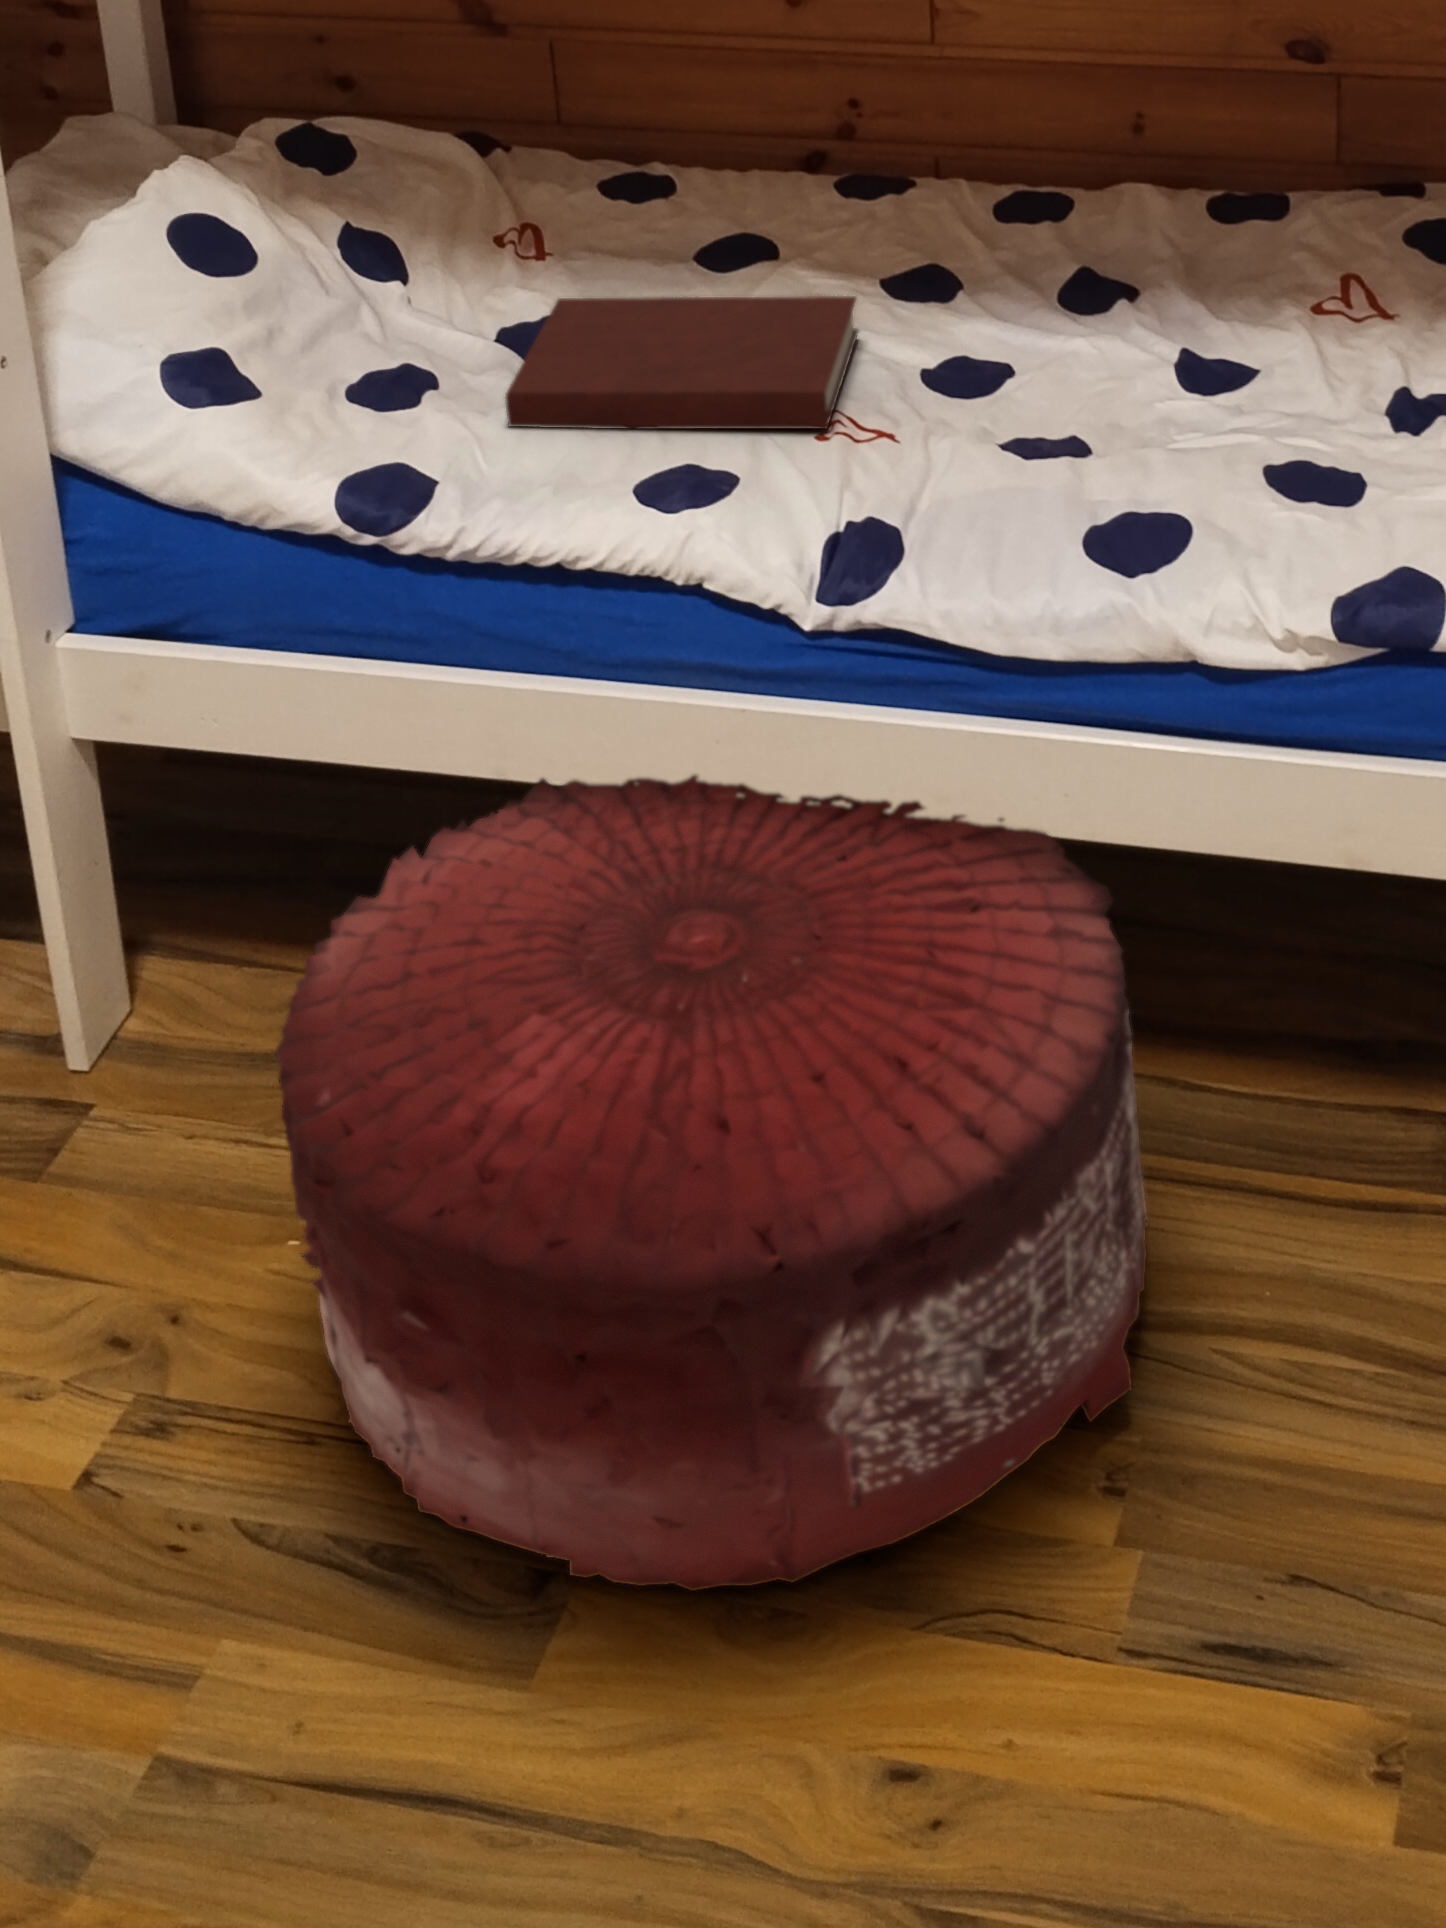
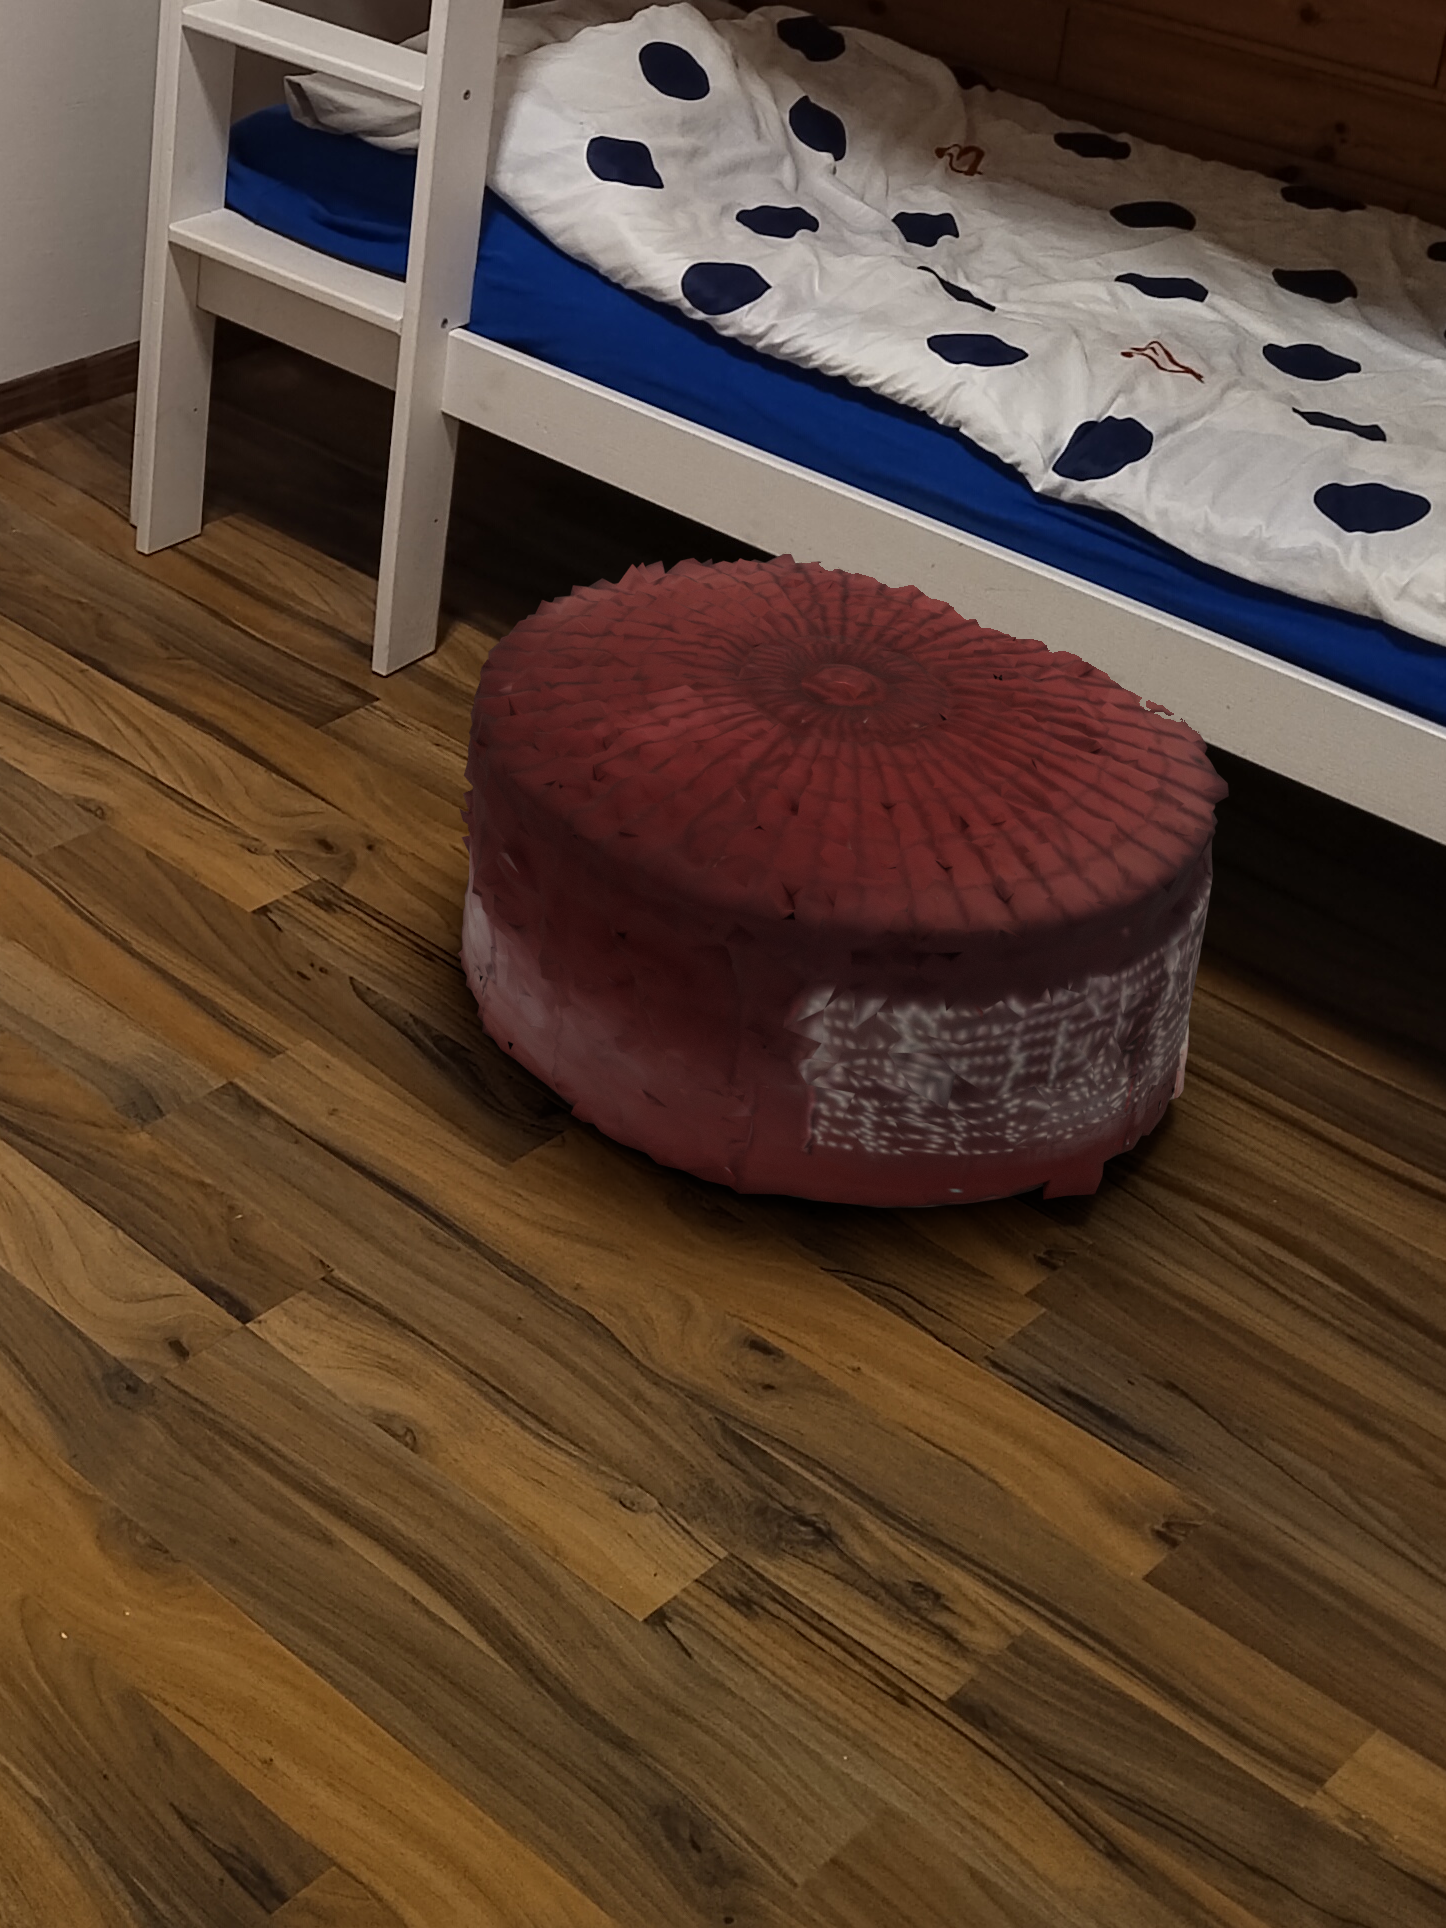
notebook: present [505,296,859,429] -> none [864,193,1223,349]

